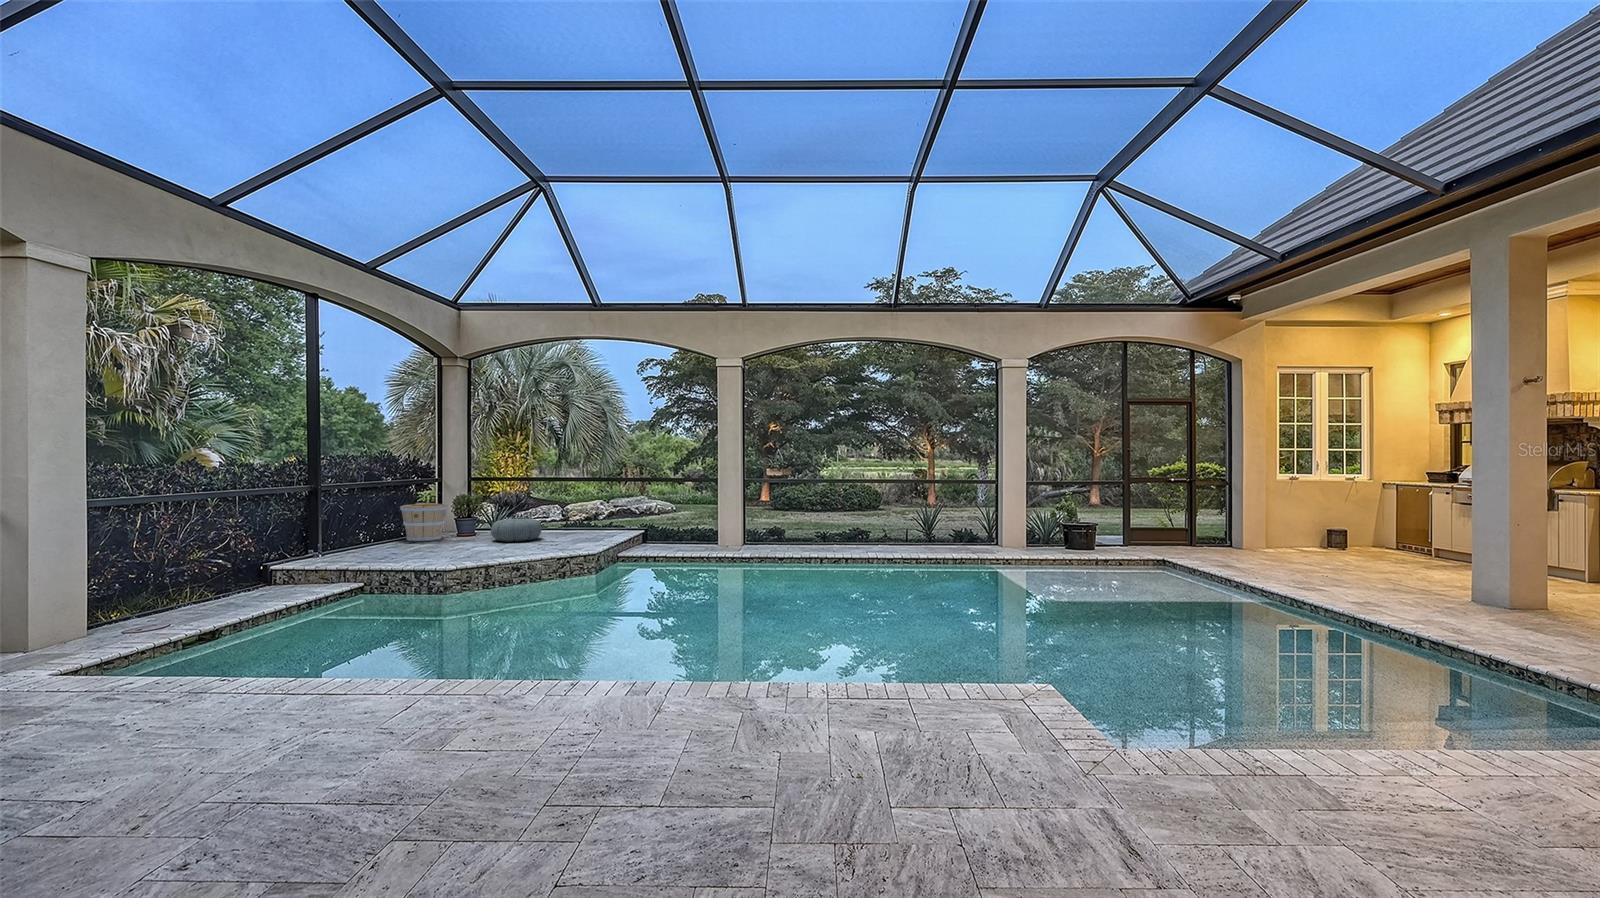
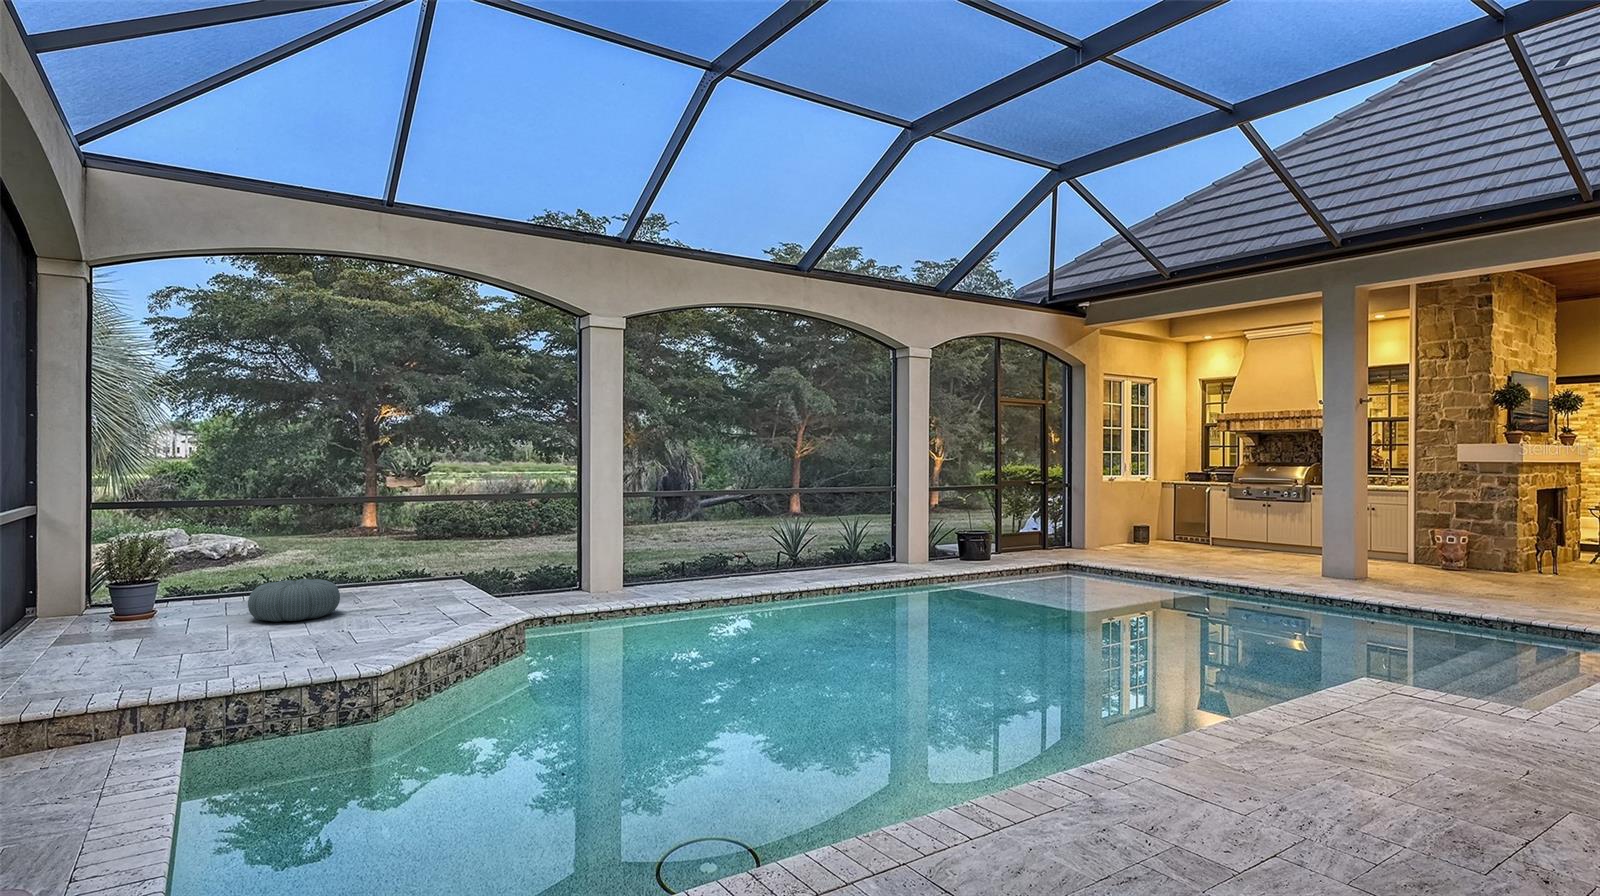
wooden bucket: present [400,503,448,541] -> none [41,564,143,642]

